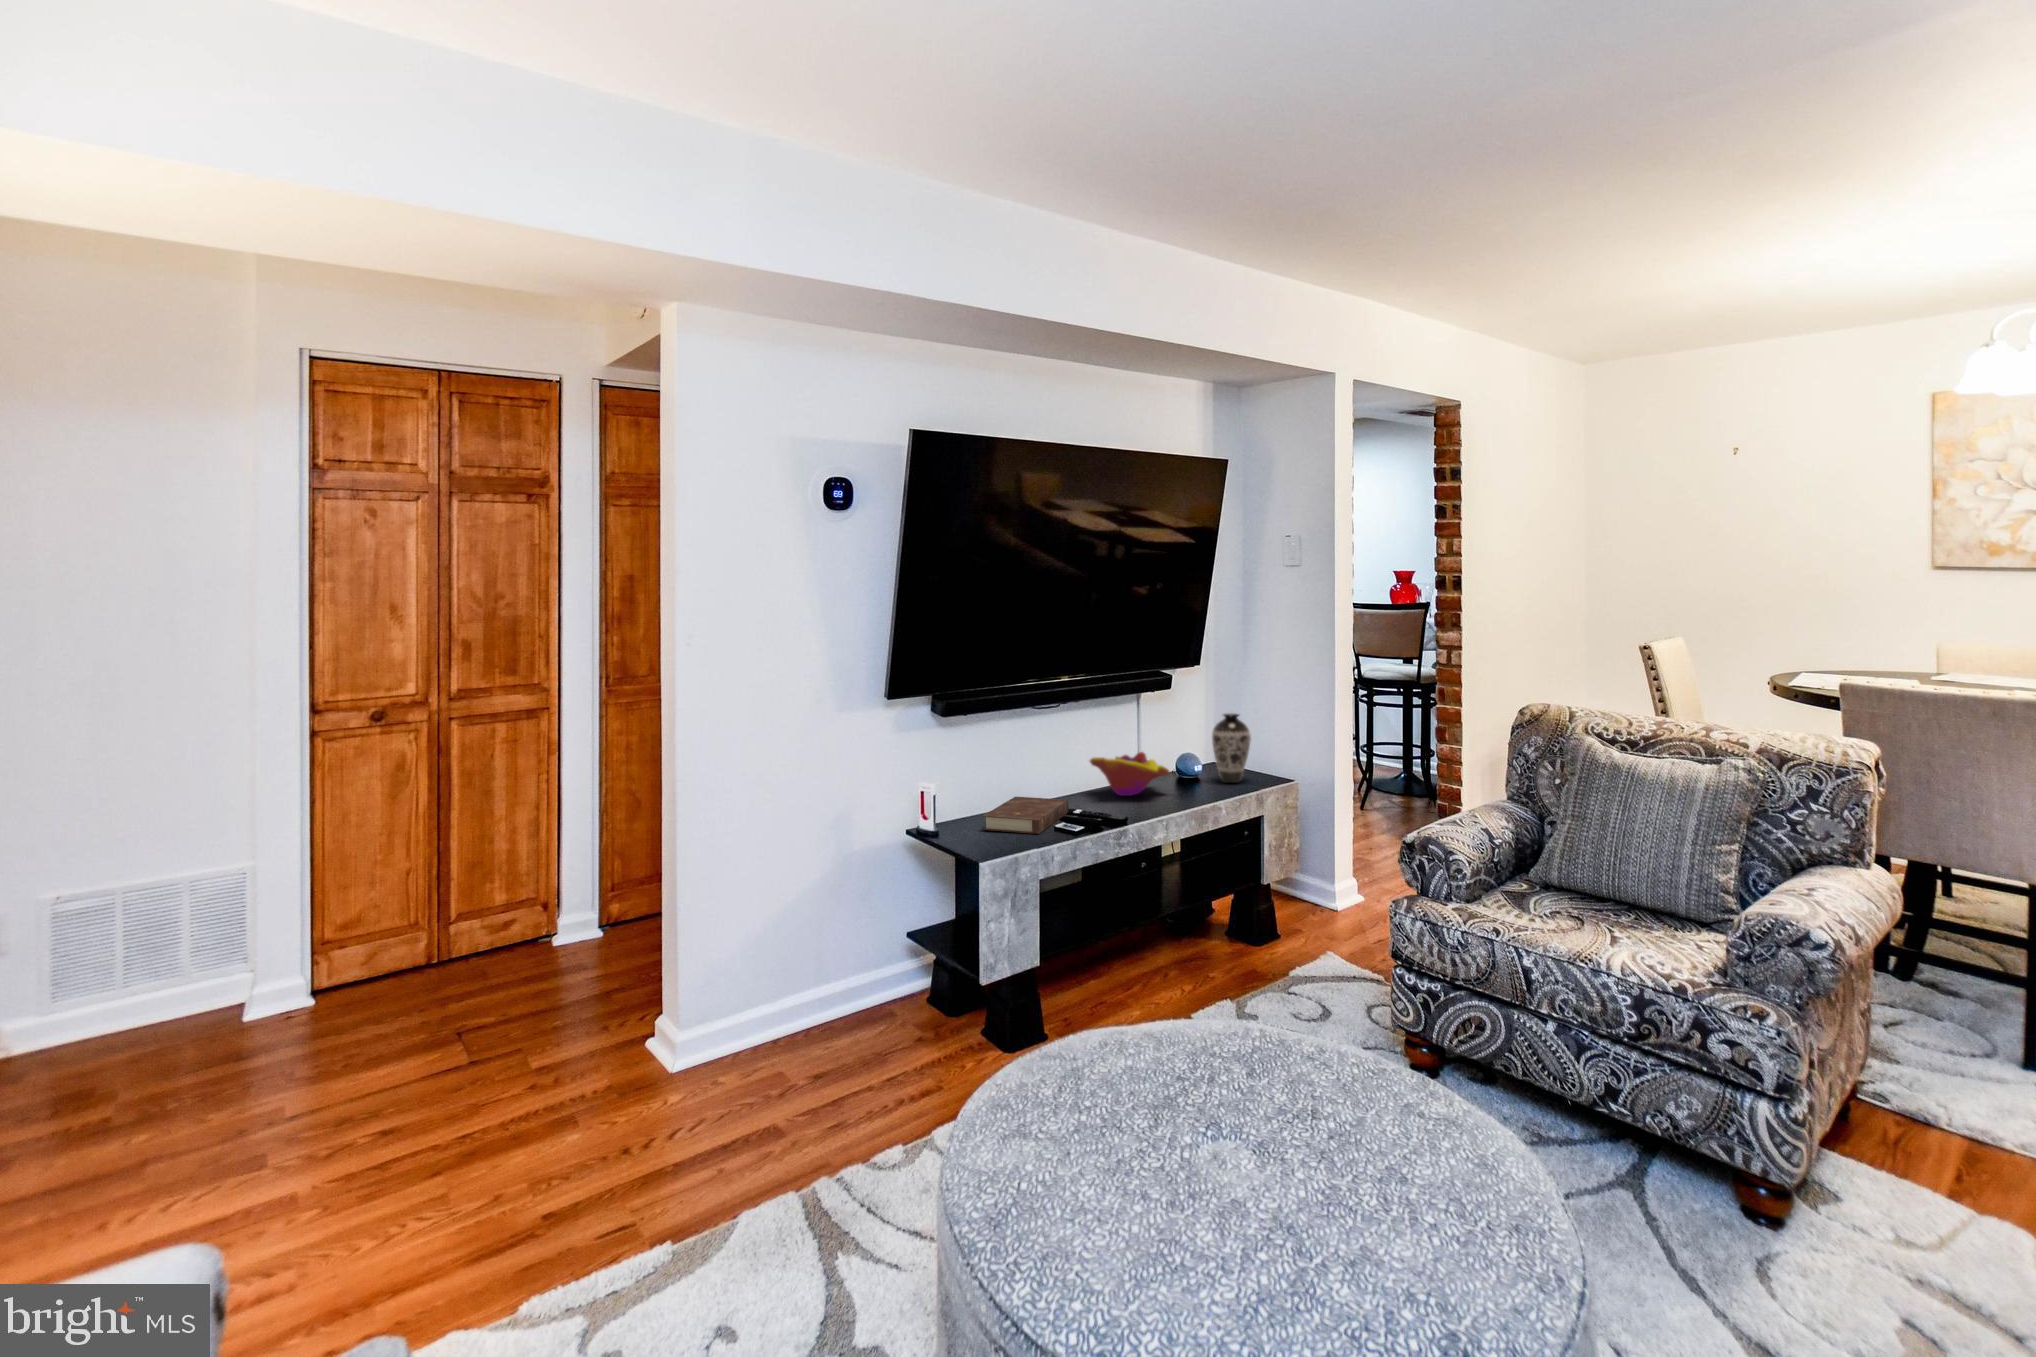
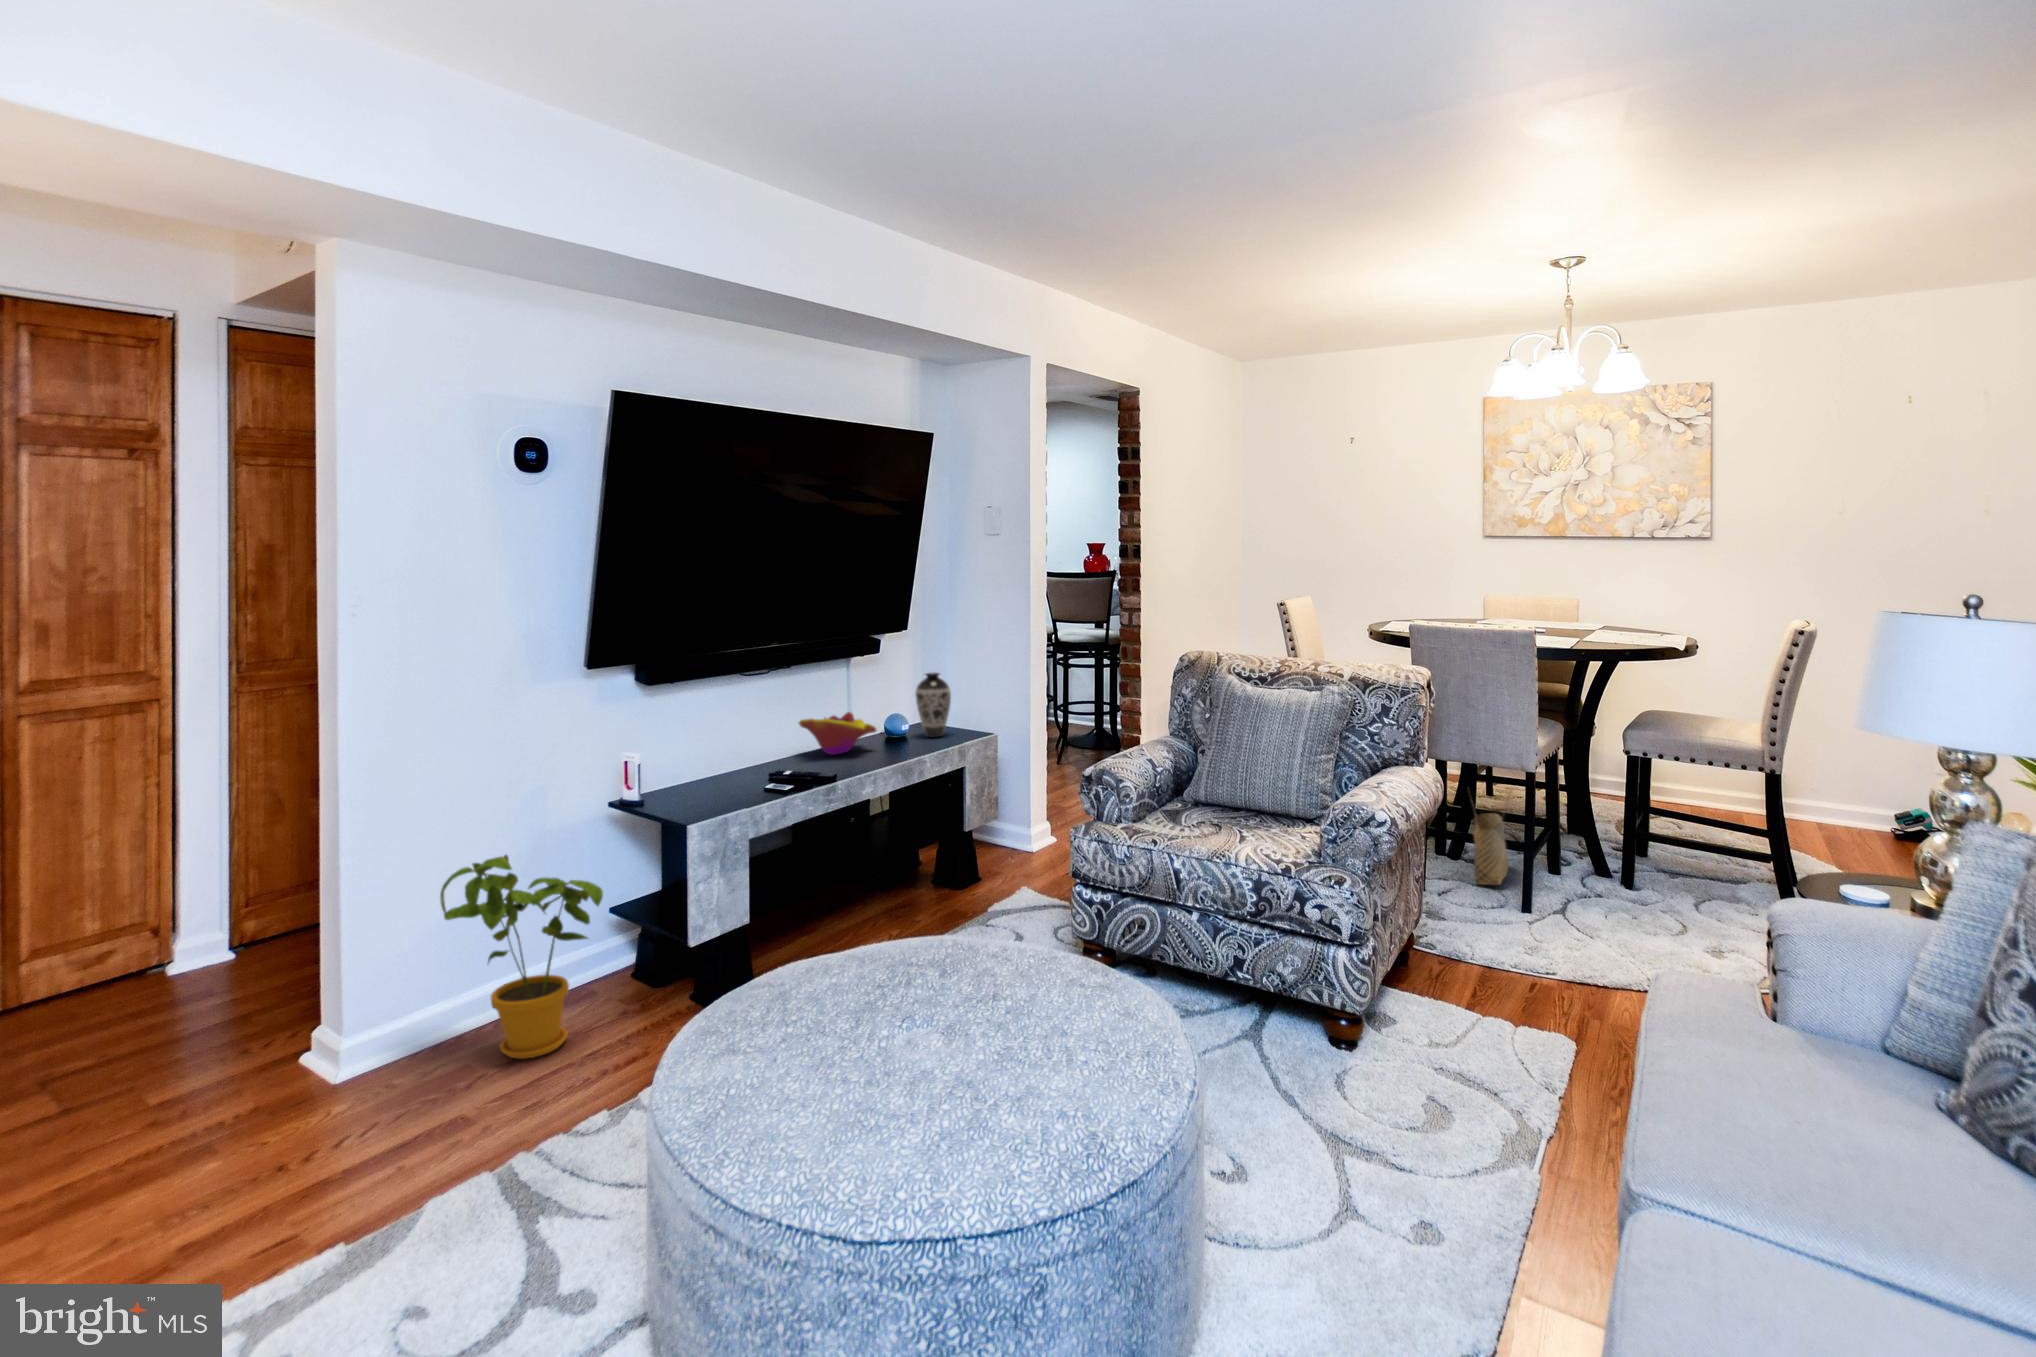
book: present [983,797,1069,834] -> none [691,760,779,794]
house plant: none [751,881,896,1085] -> present [440,855,603,1059]
woven basket: none [1922,890,1994,1023] -> present [1469,789,1511,885]

